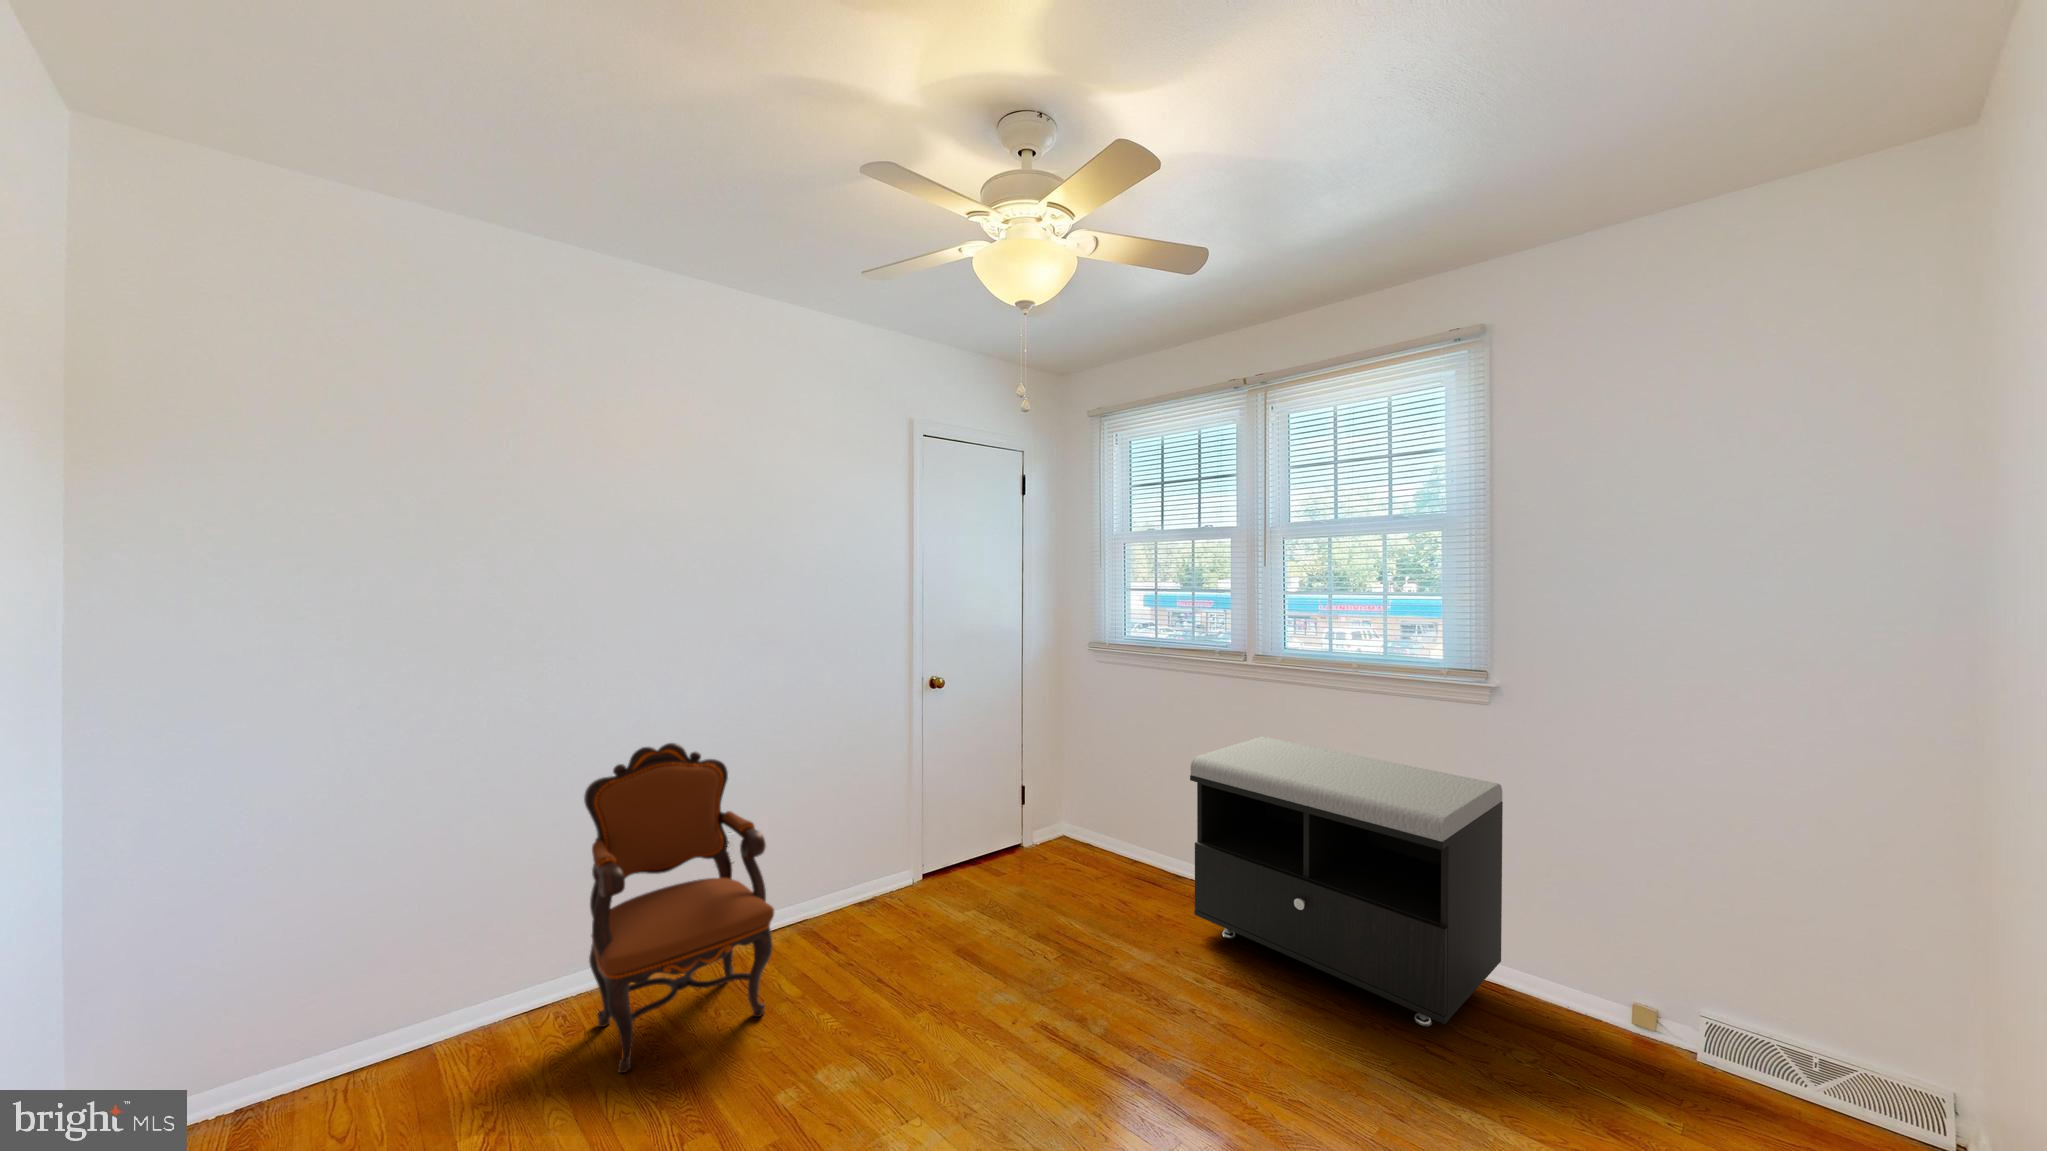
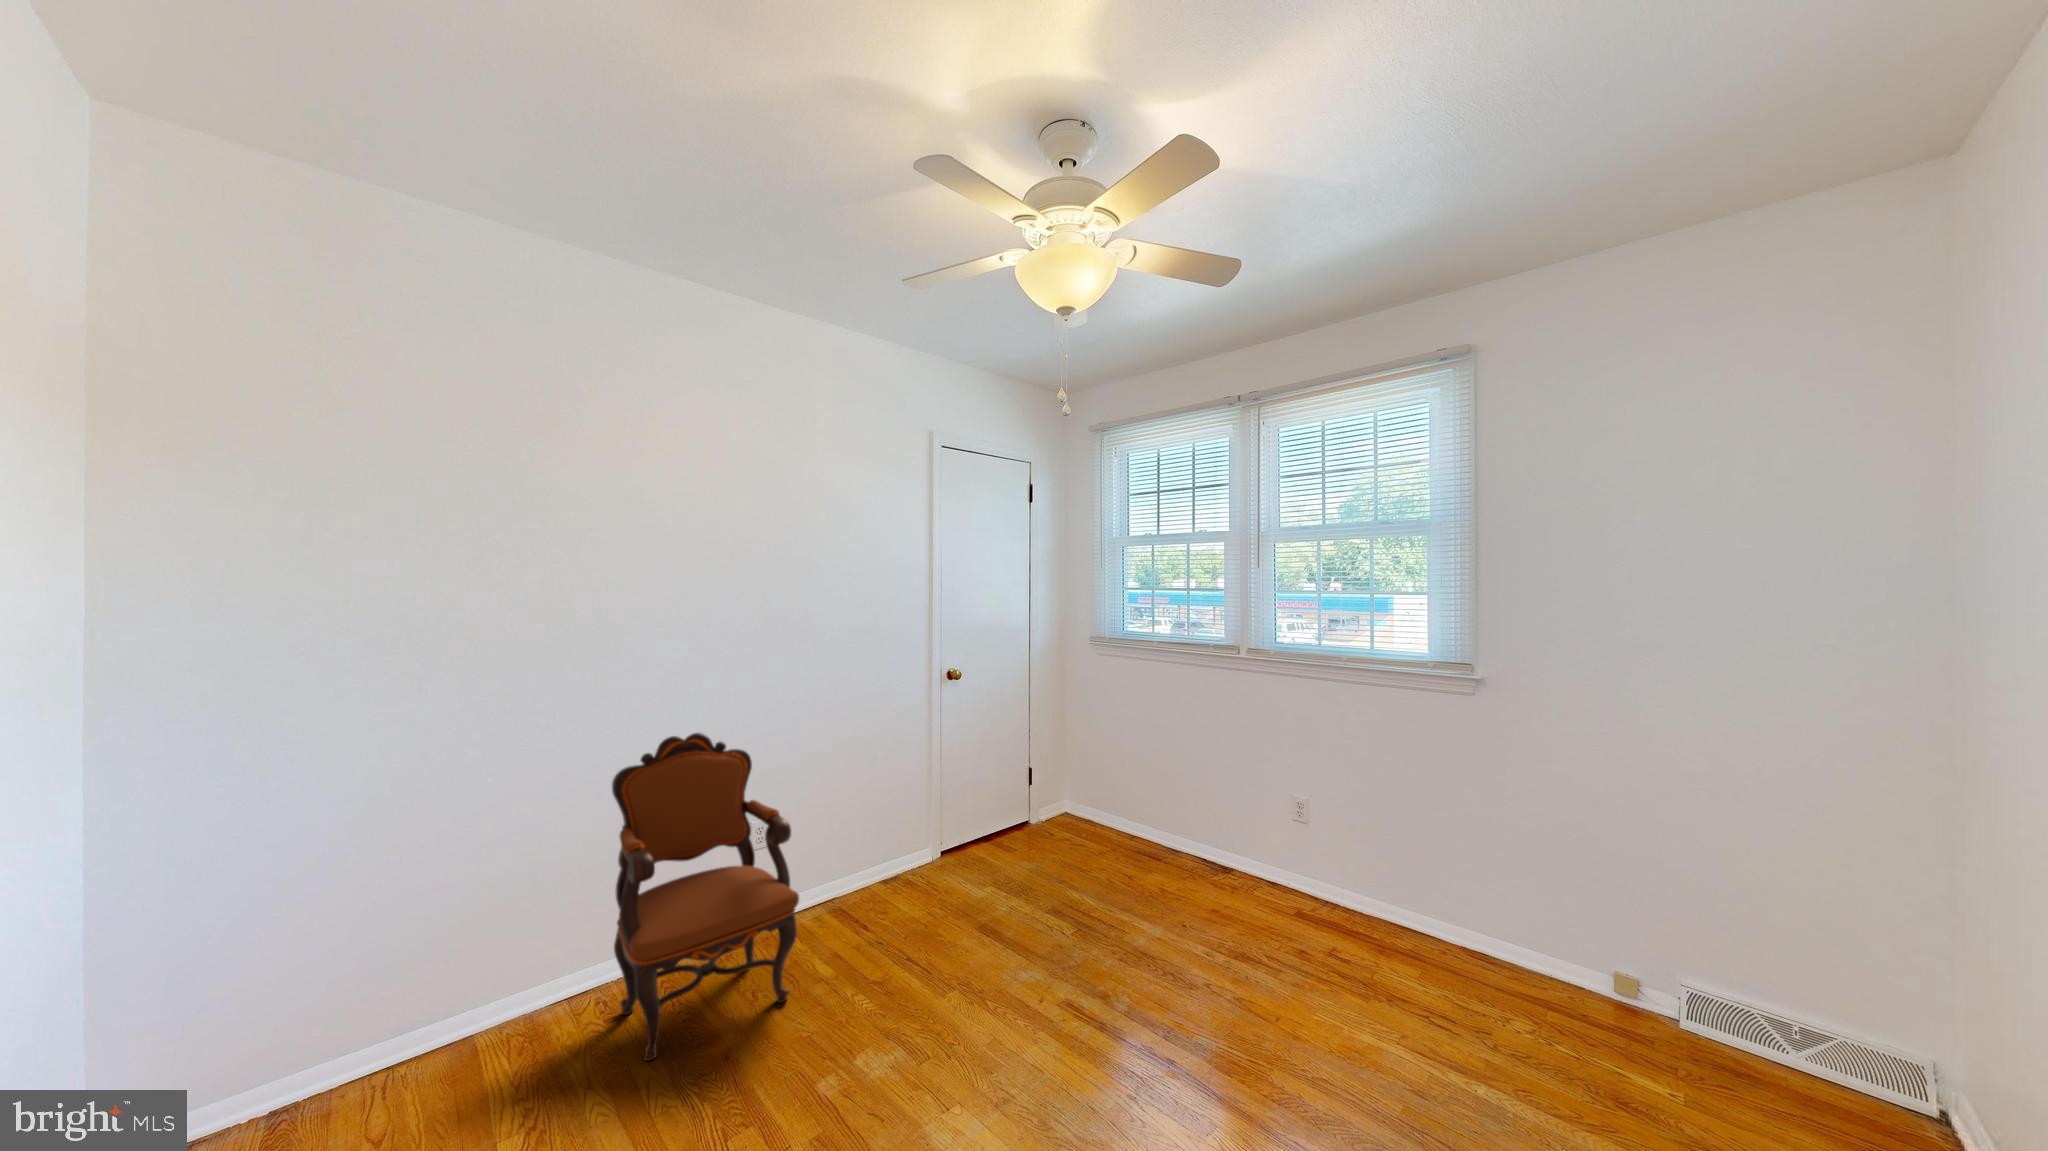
storage bench: present [1190,737,1503,1026] -> none [1194,729,1490,1001]

